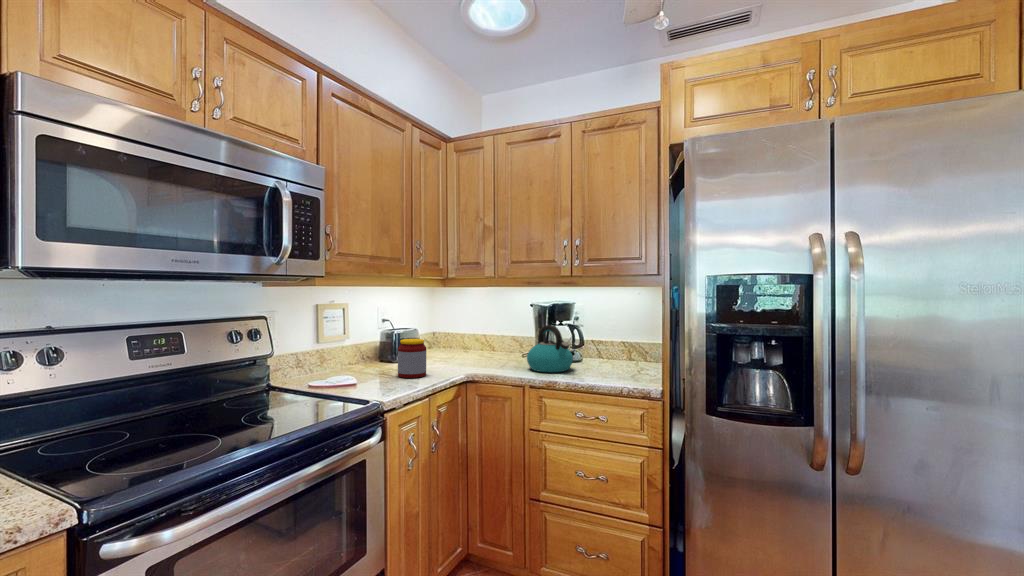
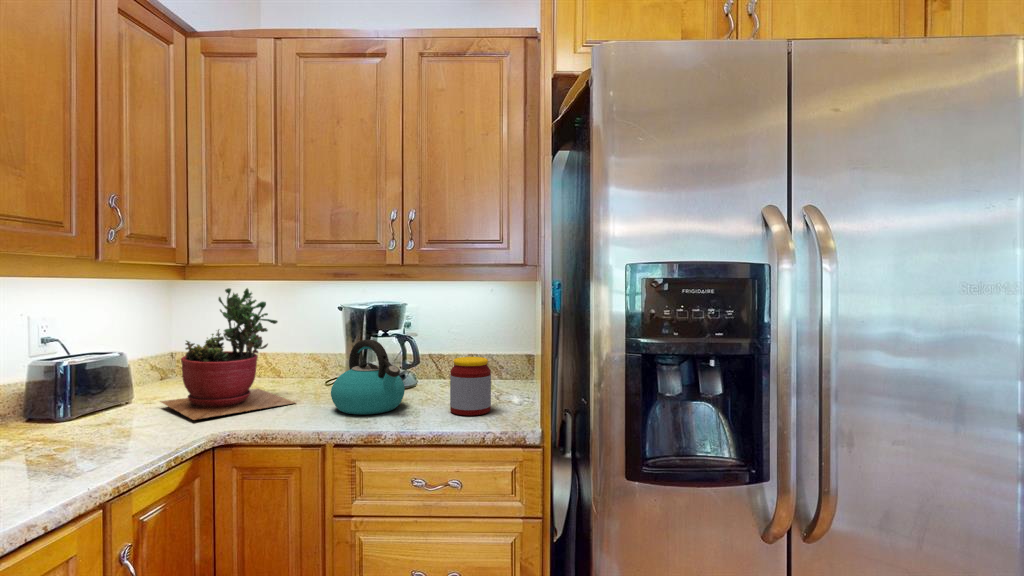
succulent plant: none [432,292,506,368] -> present [160,288,295,420]
jar: present [398,339,426,378] -> present [450,357,491,415]

